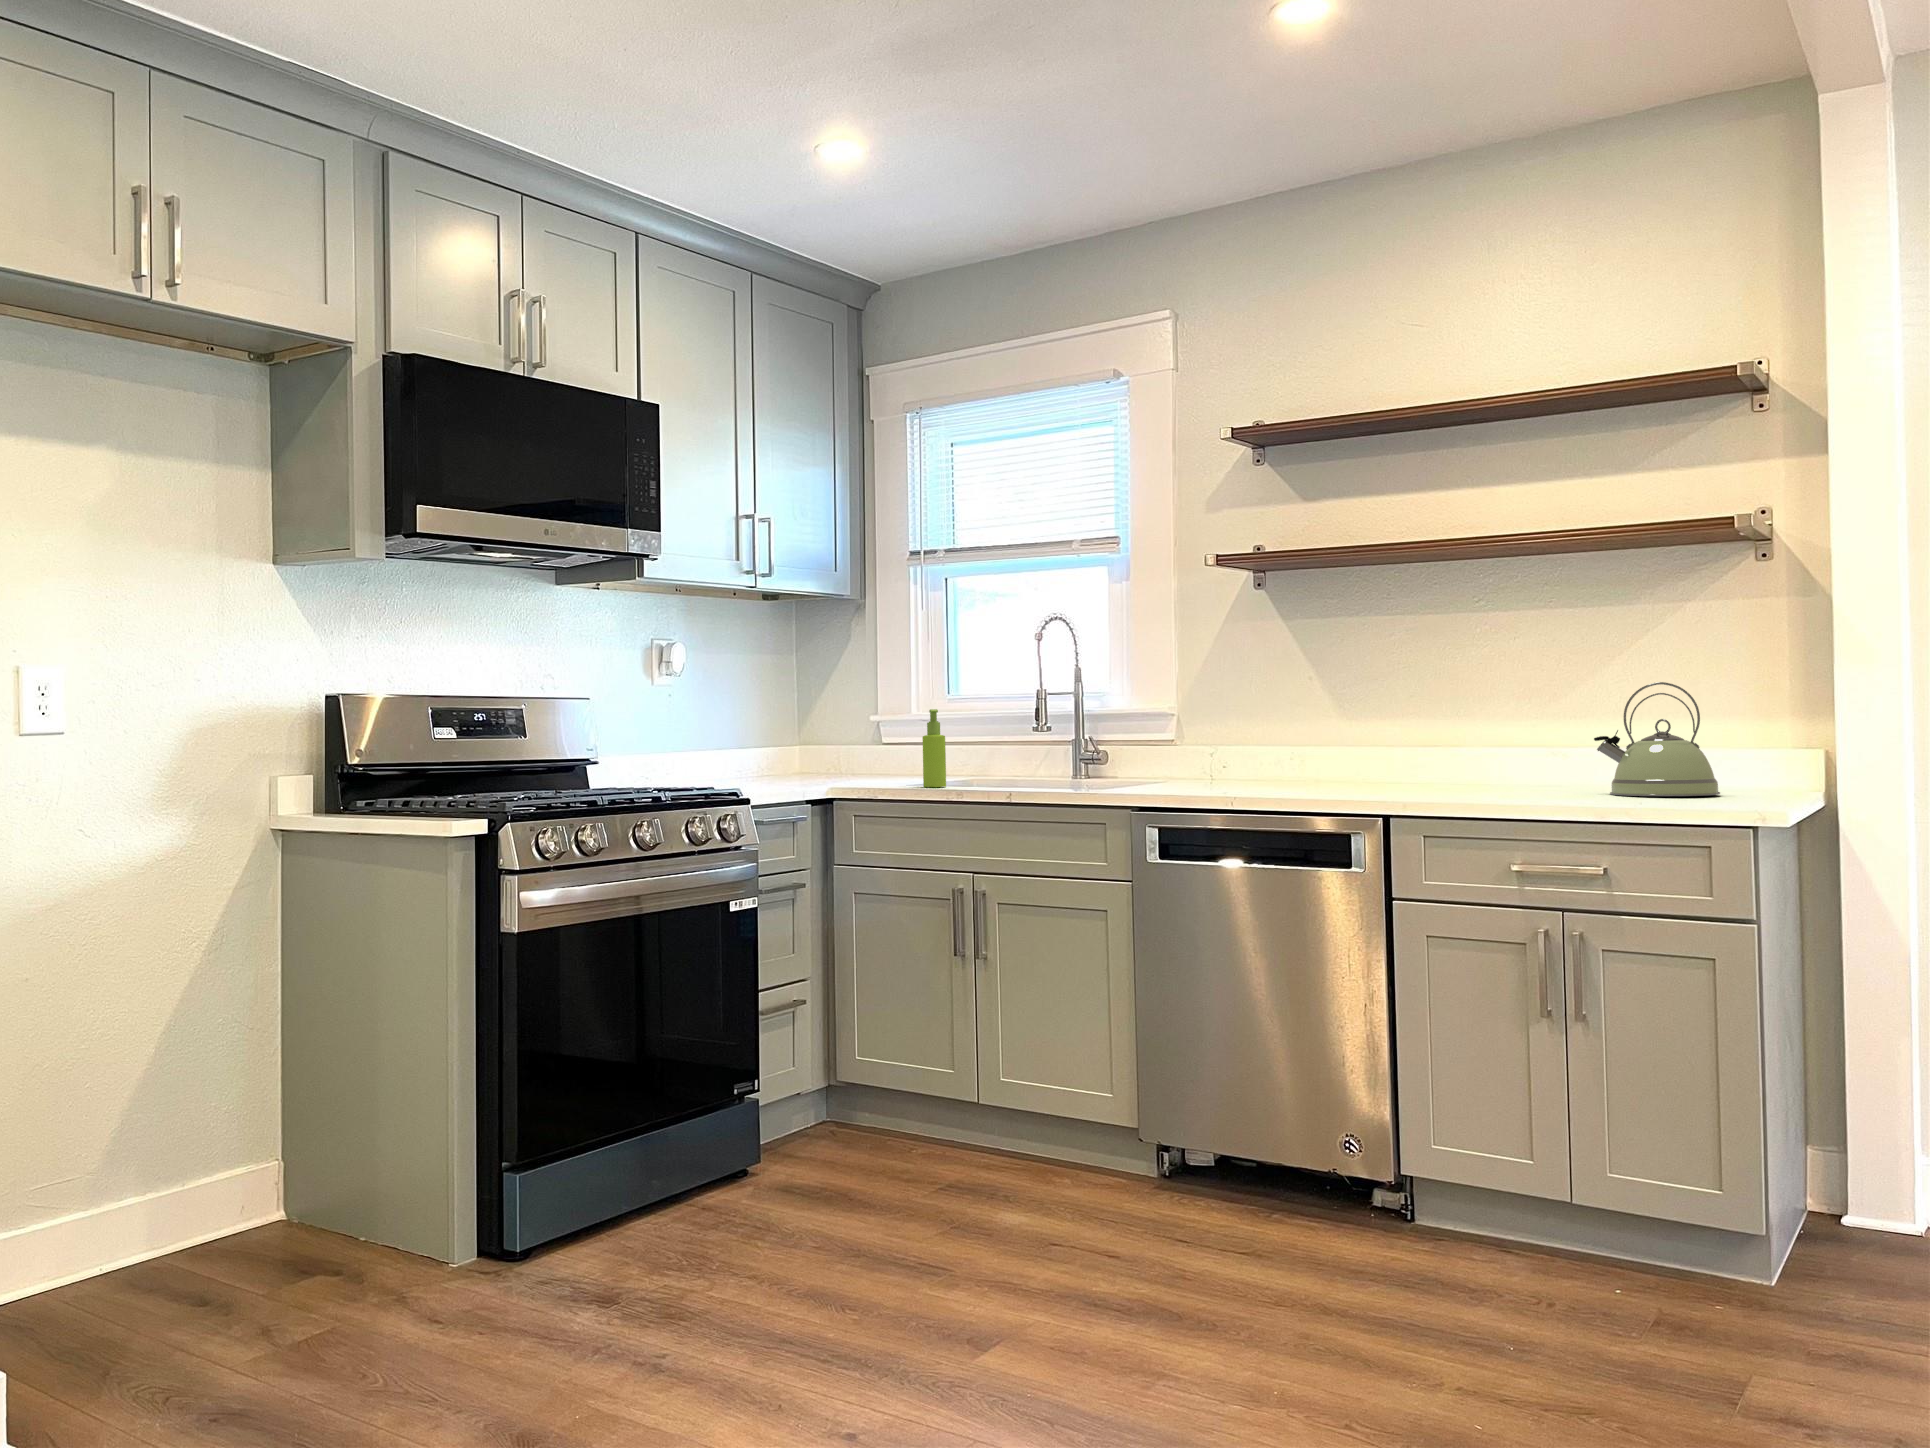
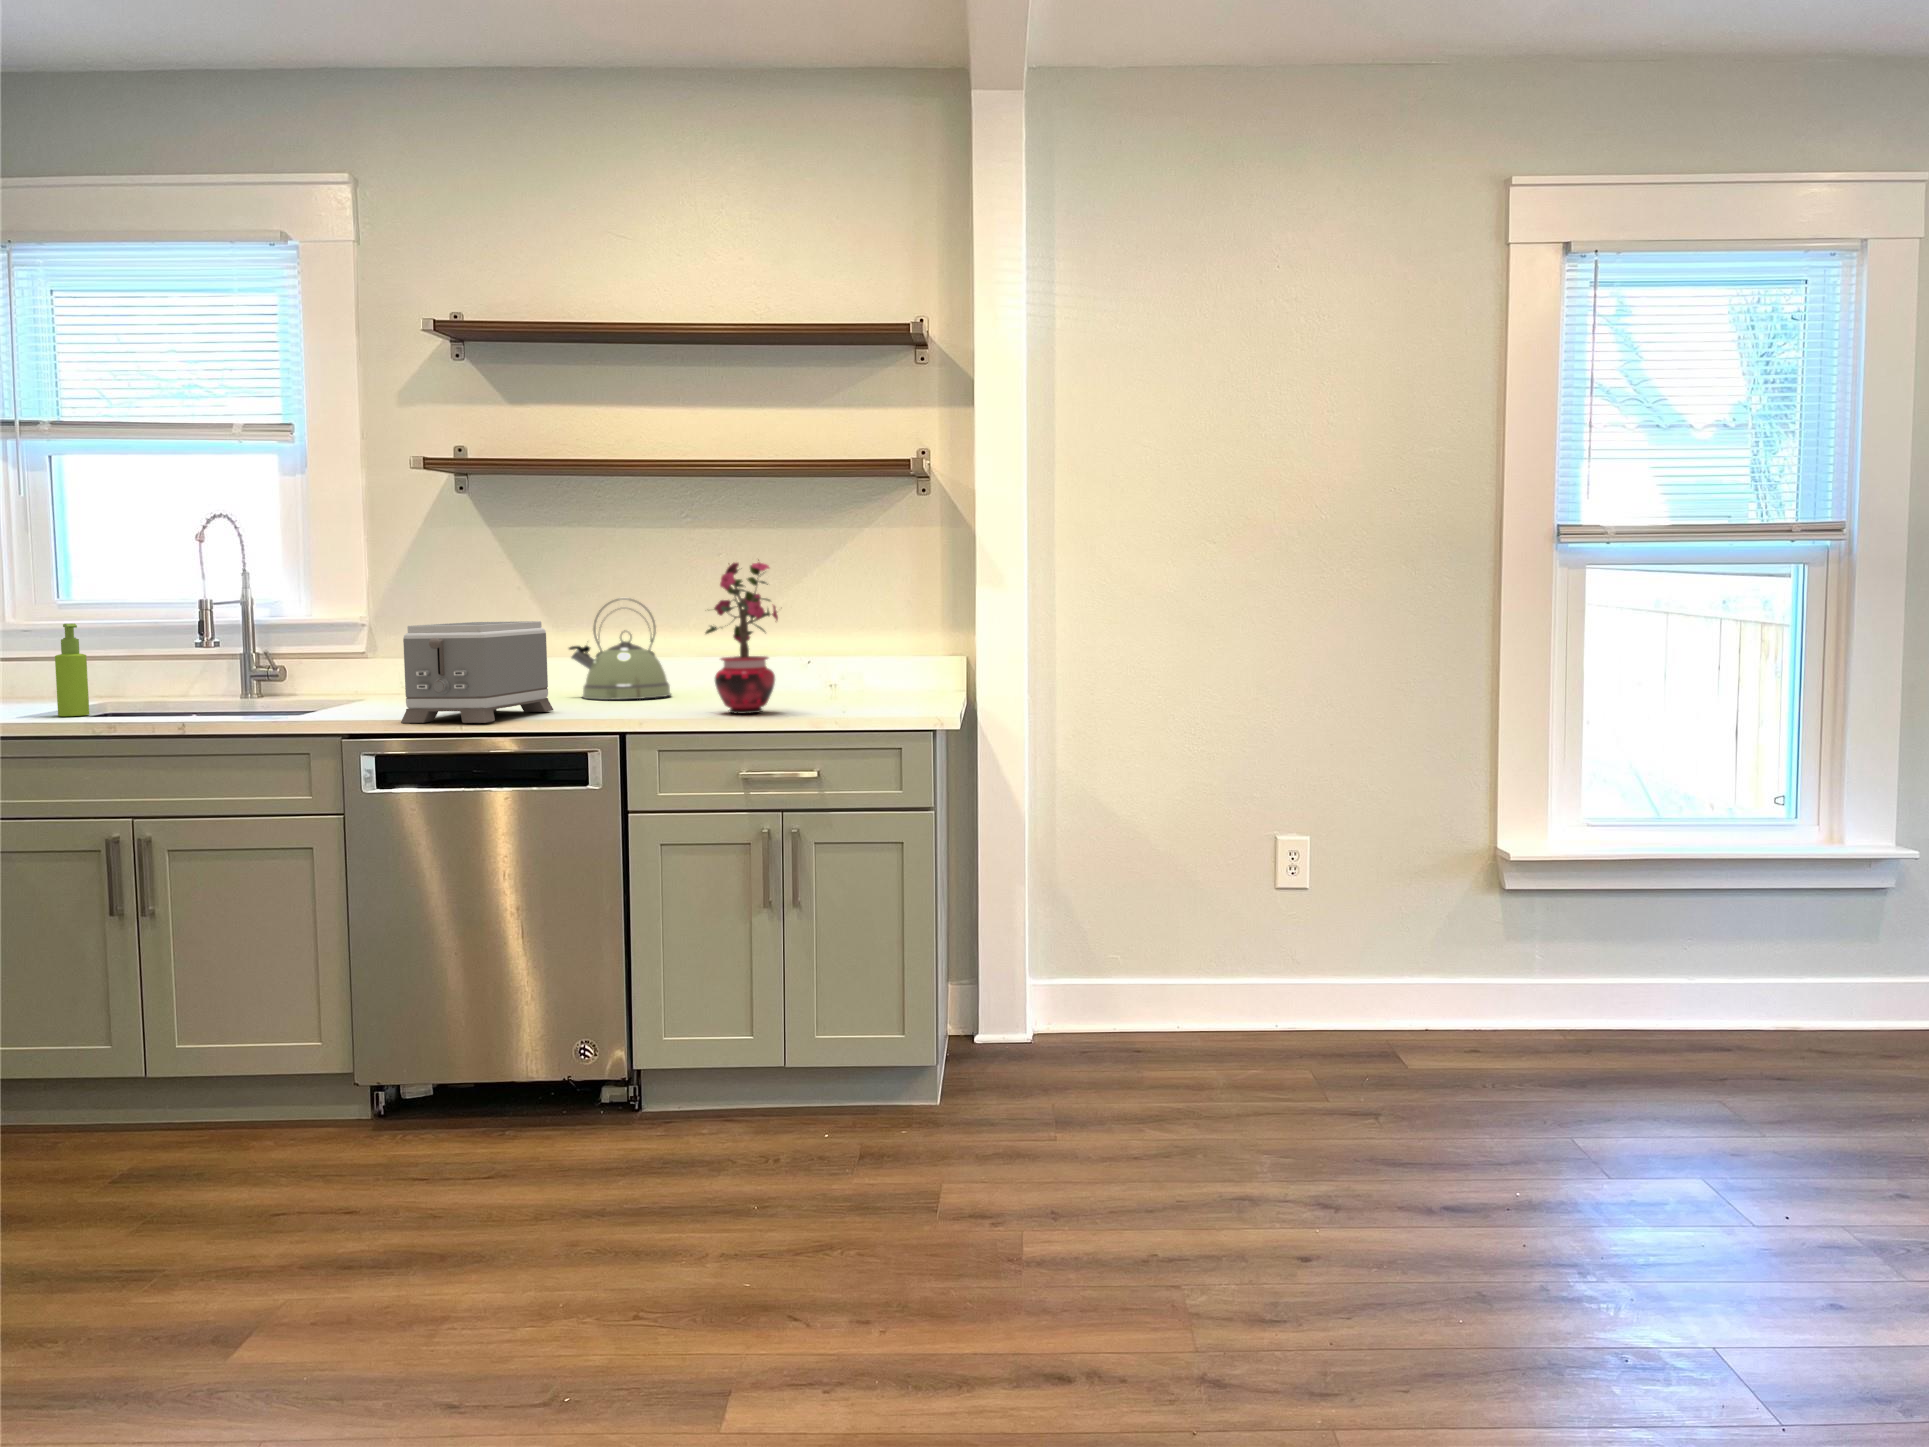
potted plant: none [1482,633,1573,802] -> present [706,560,778,714]
kettle: present [1594,682,1720,796] -> present [569,598,671,700]
toaster: none [1181,705,1331,800] -> present [401,621,553,723]

